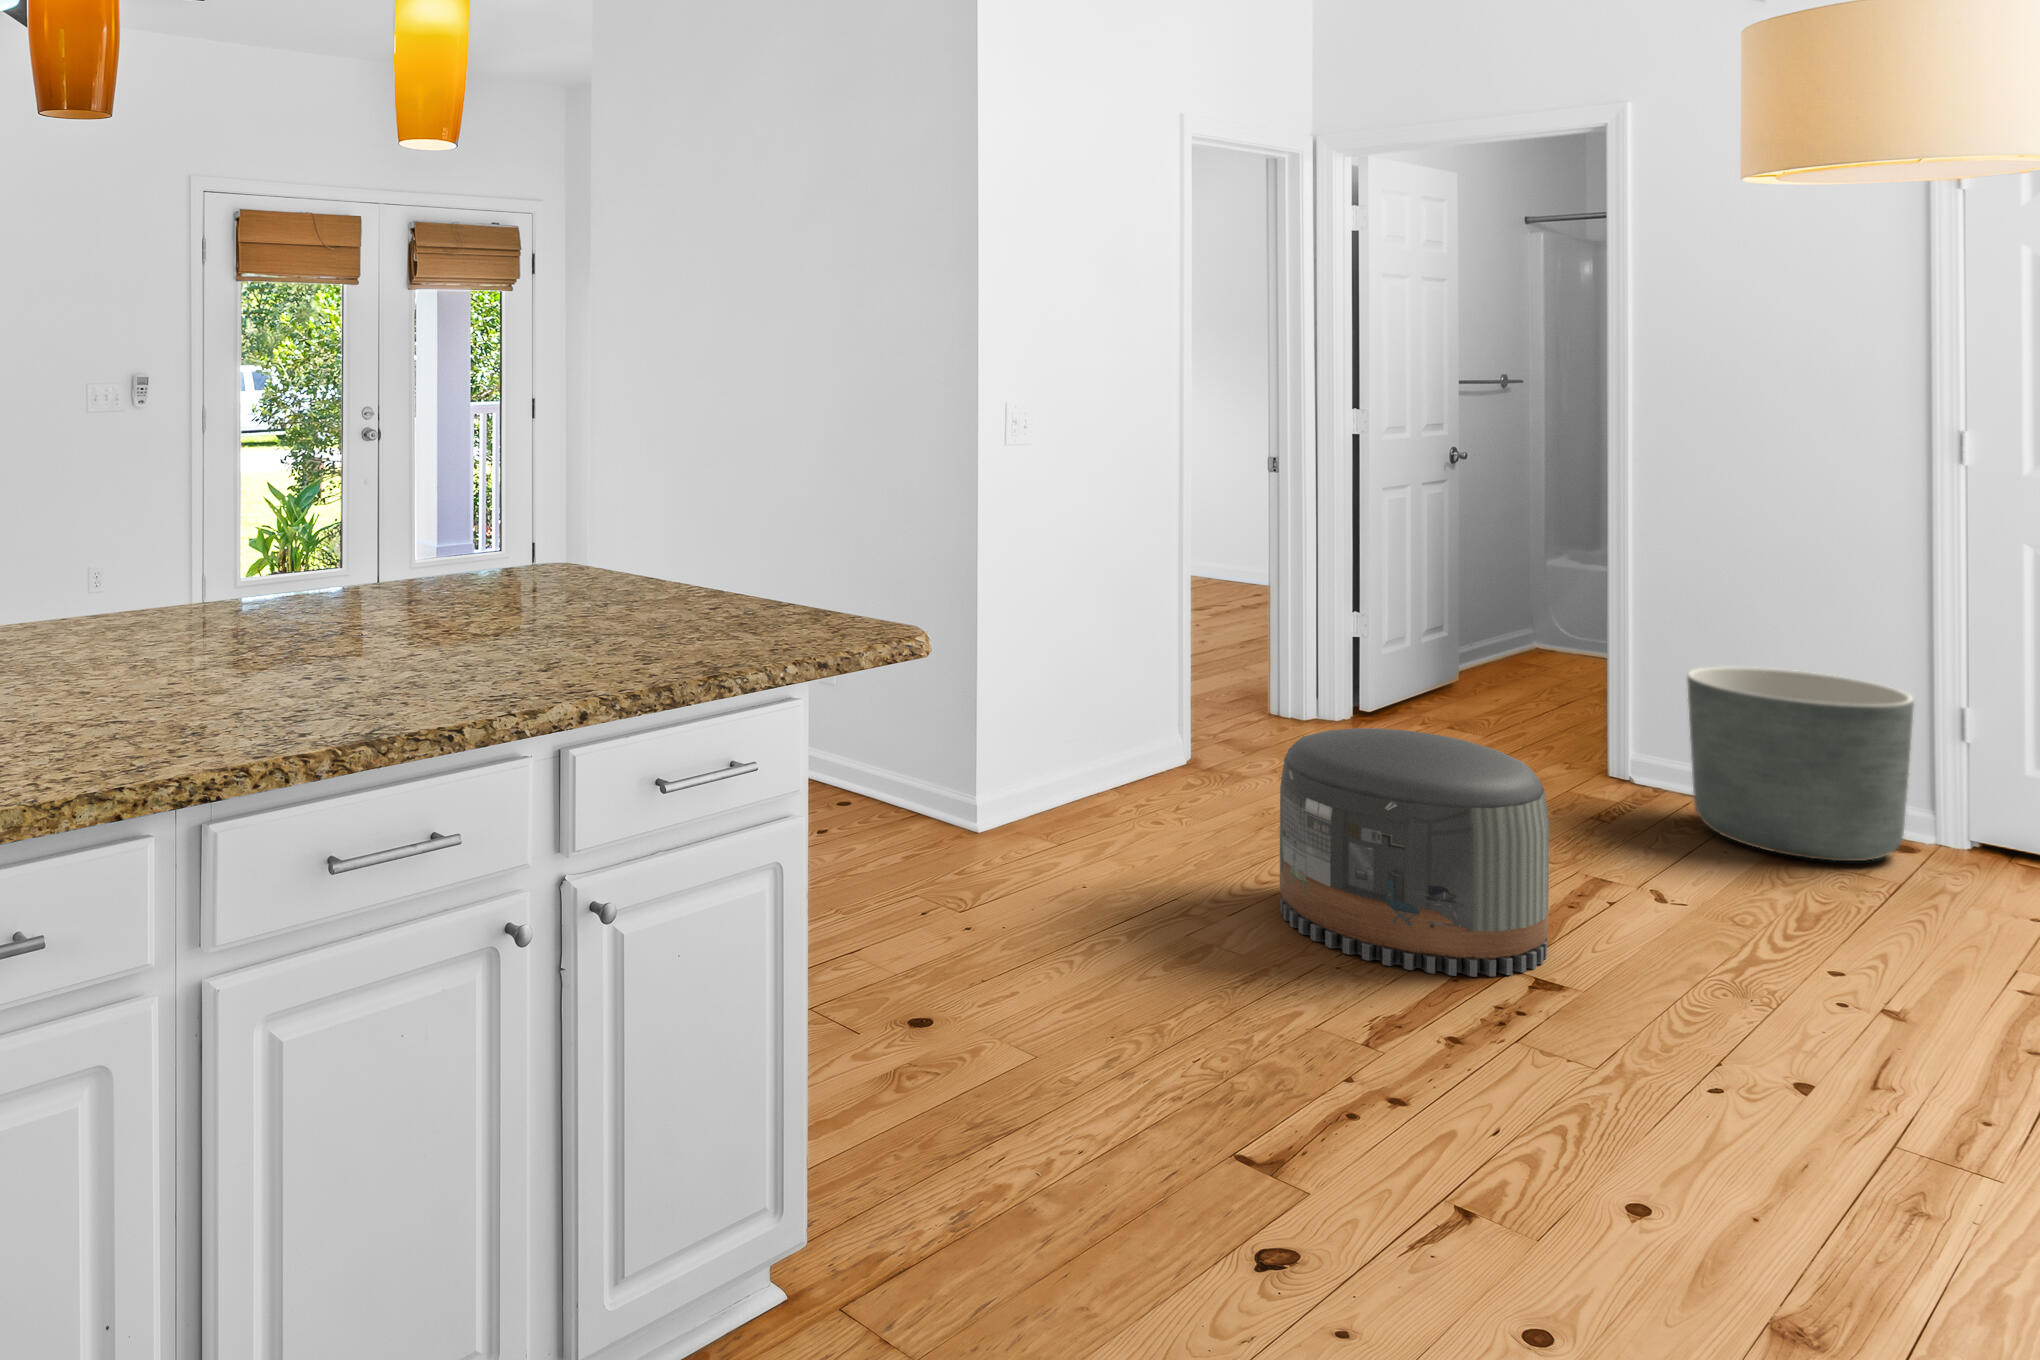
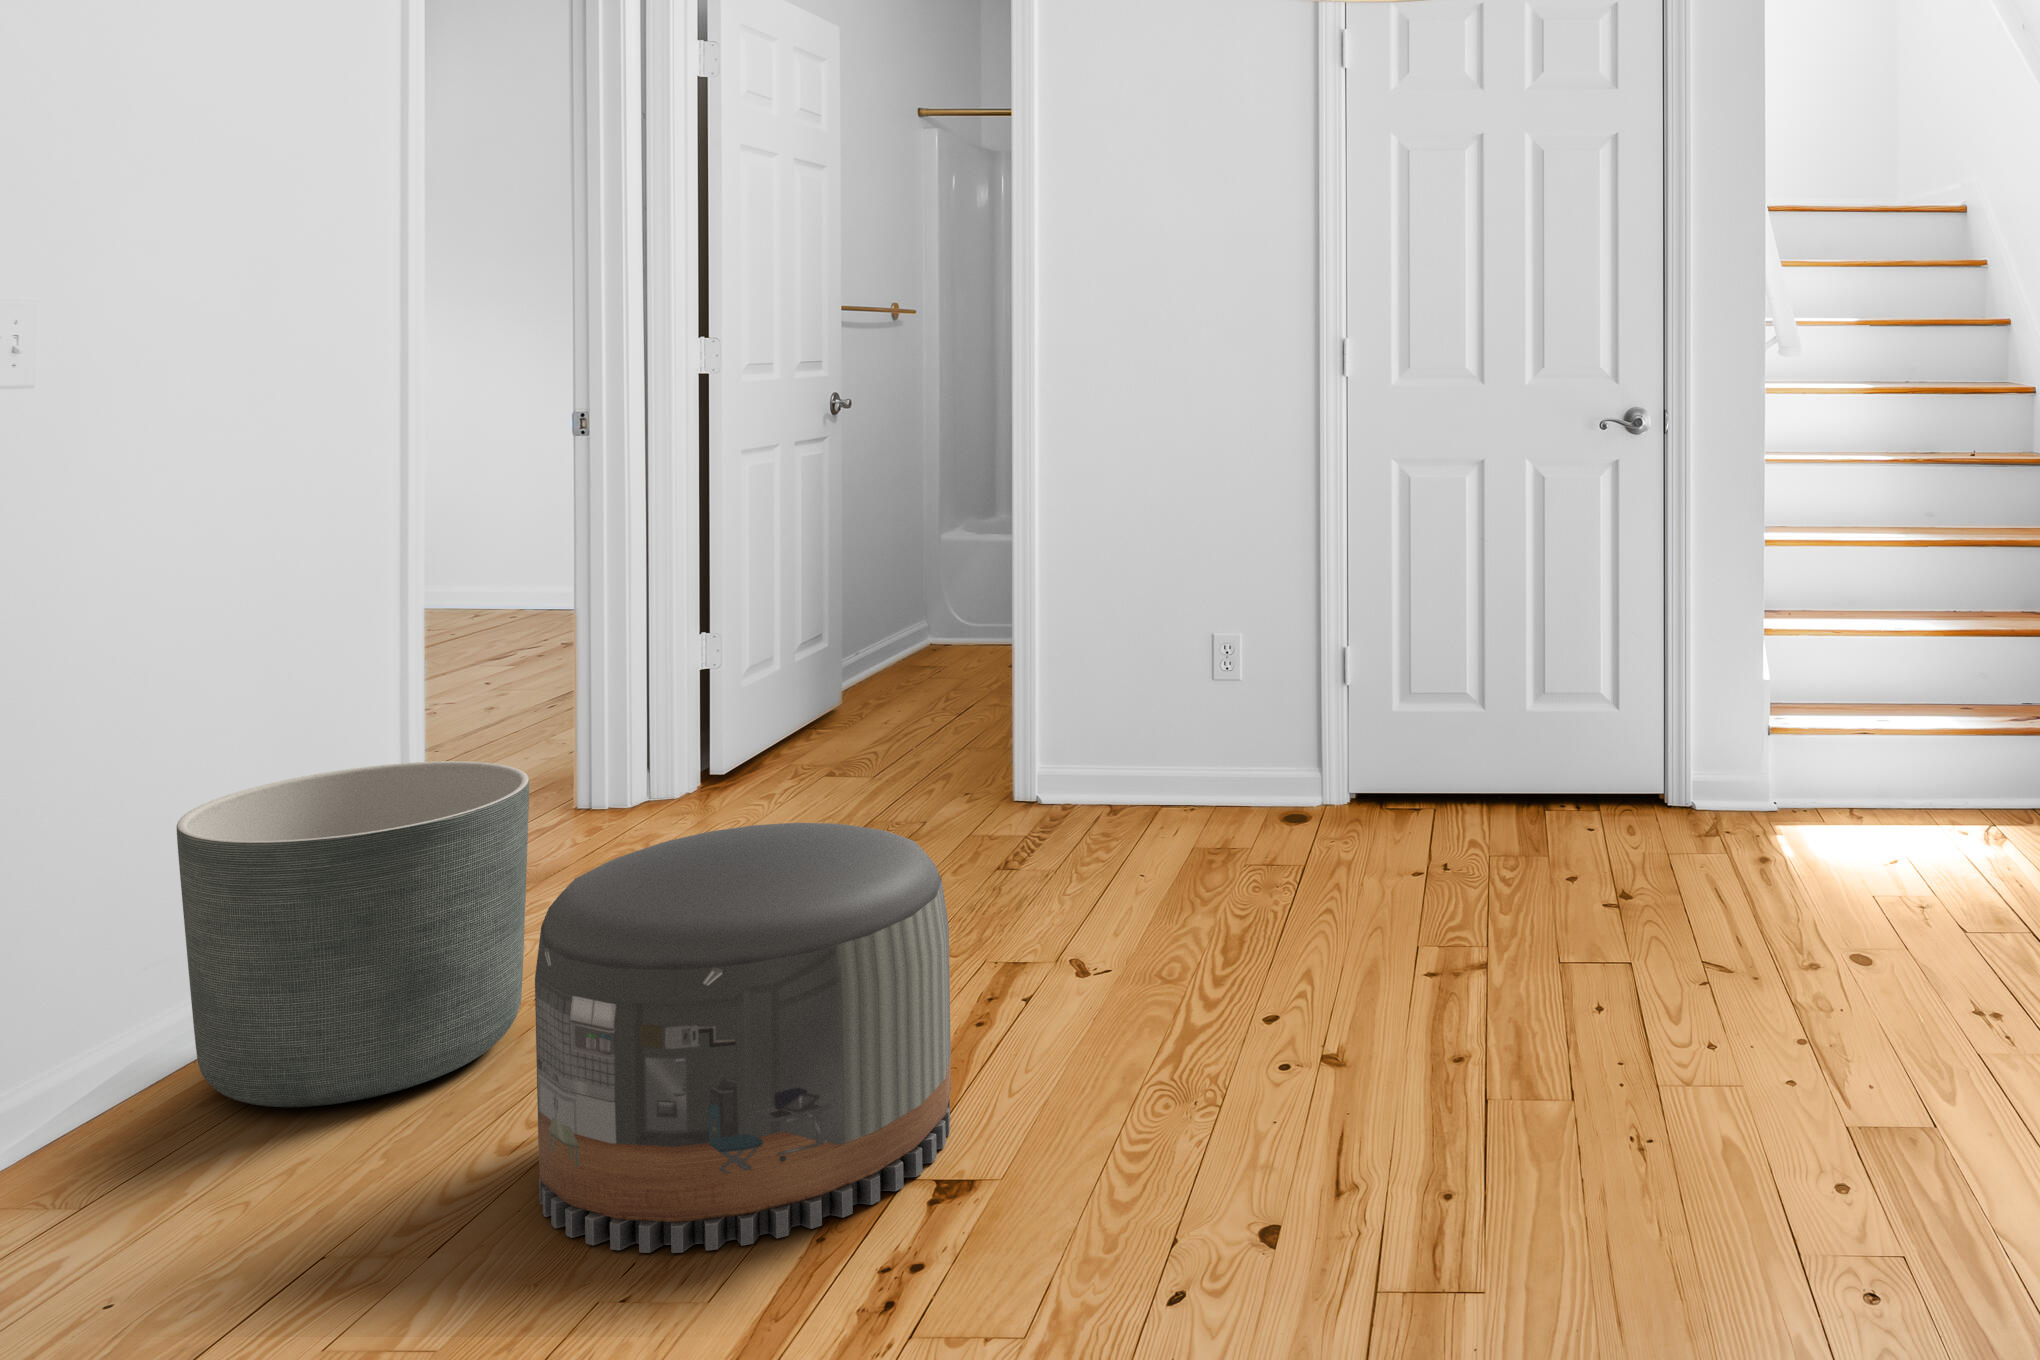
planter: present [1687,667,1914,861] -> present [177,761,529,1107]

